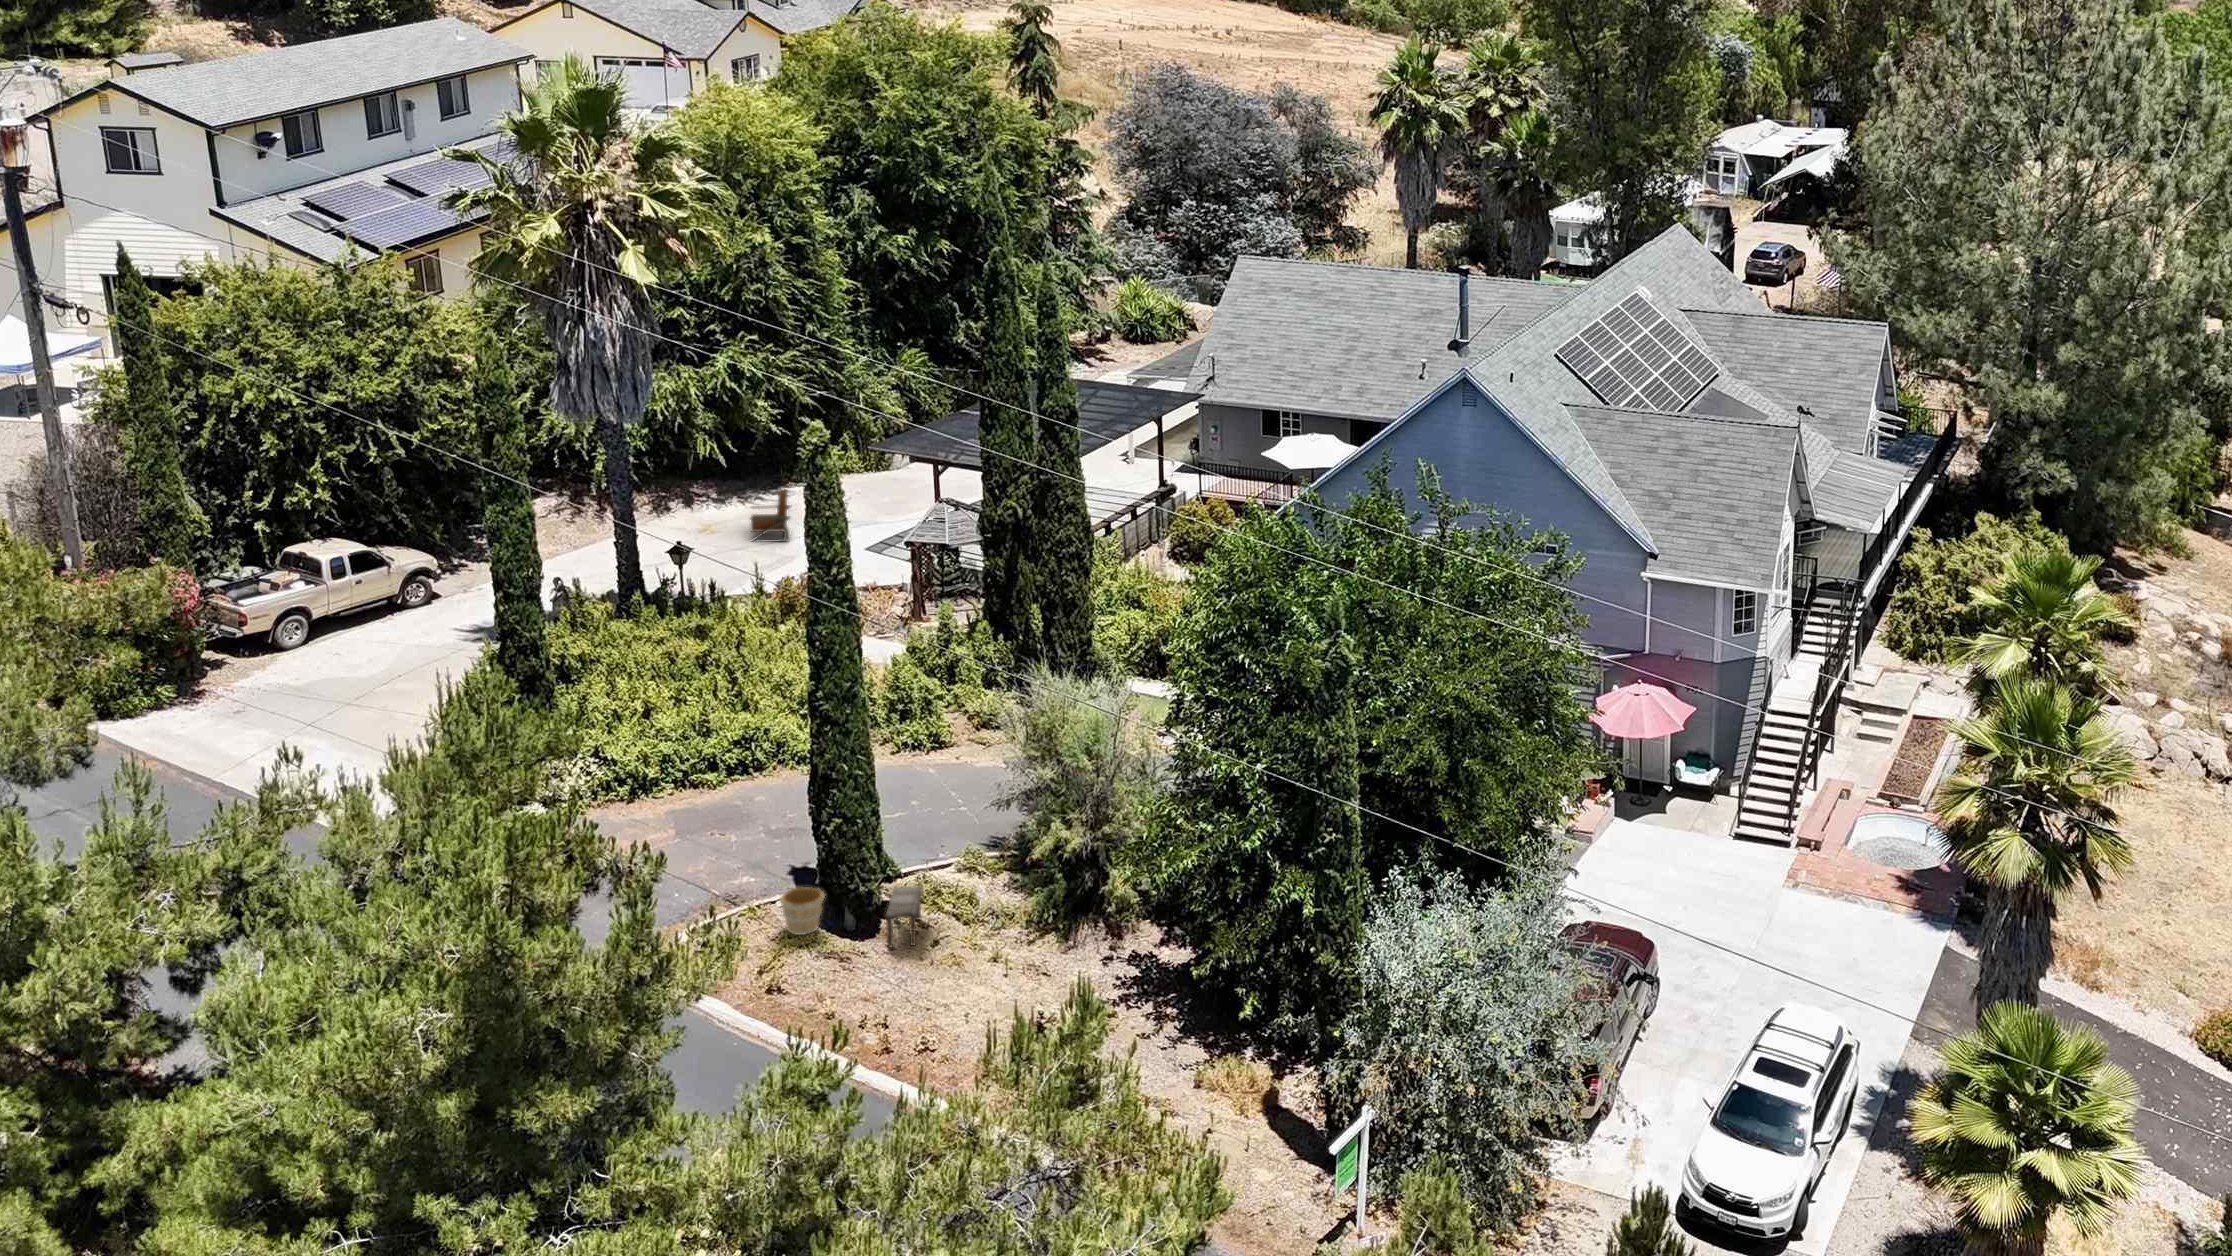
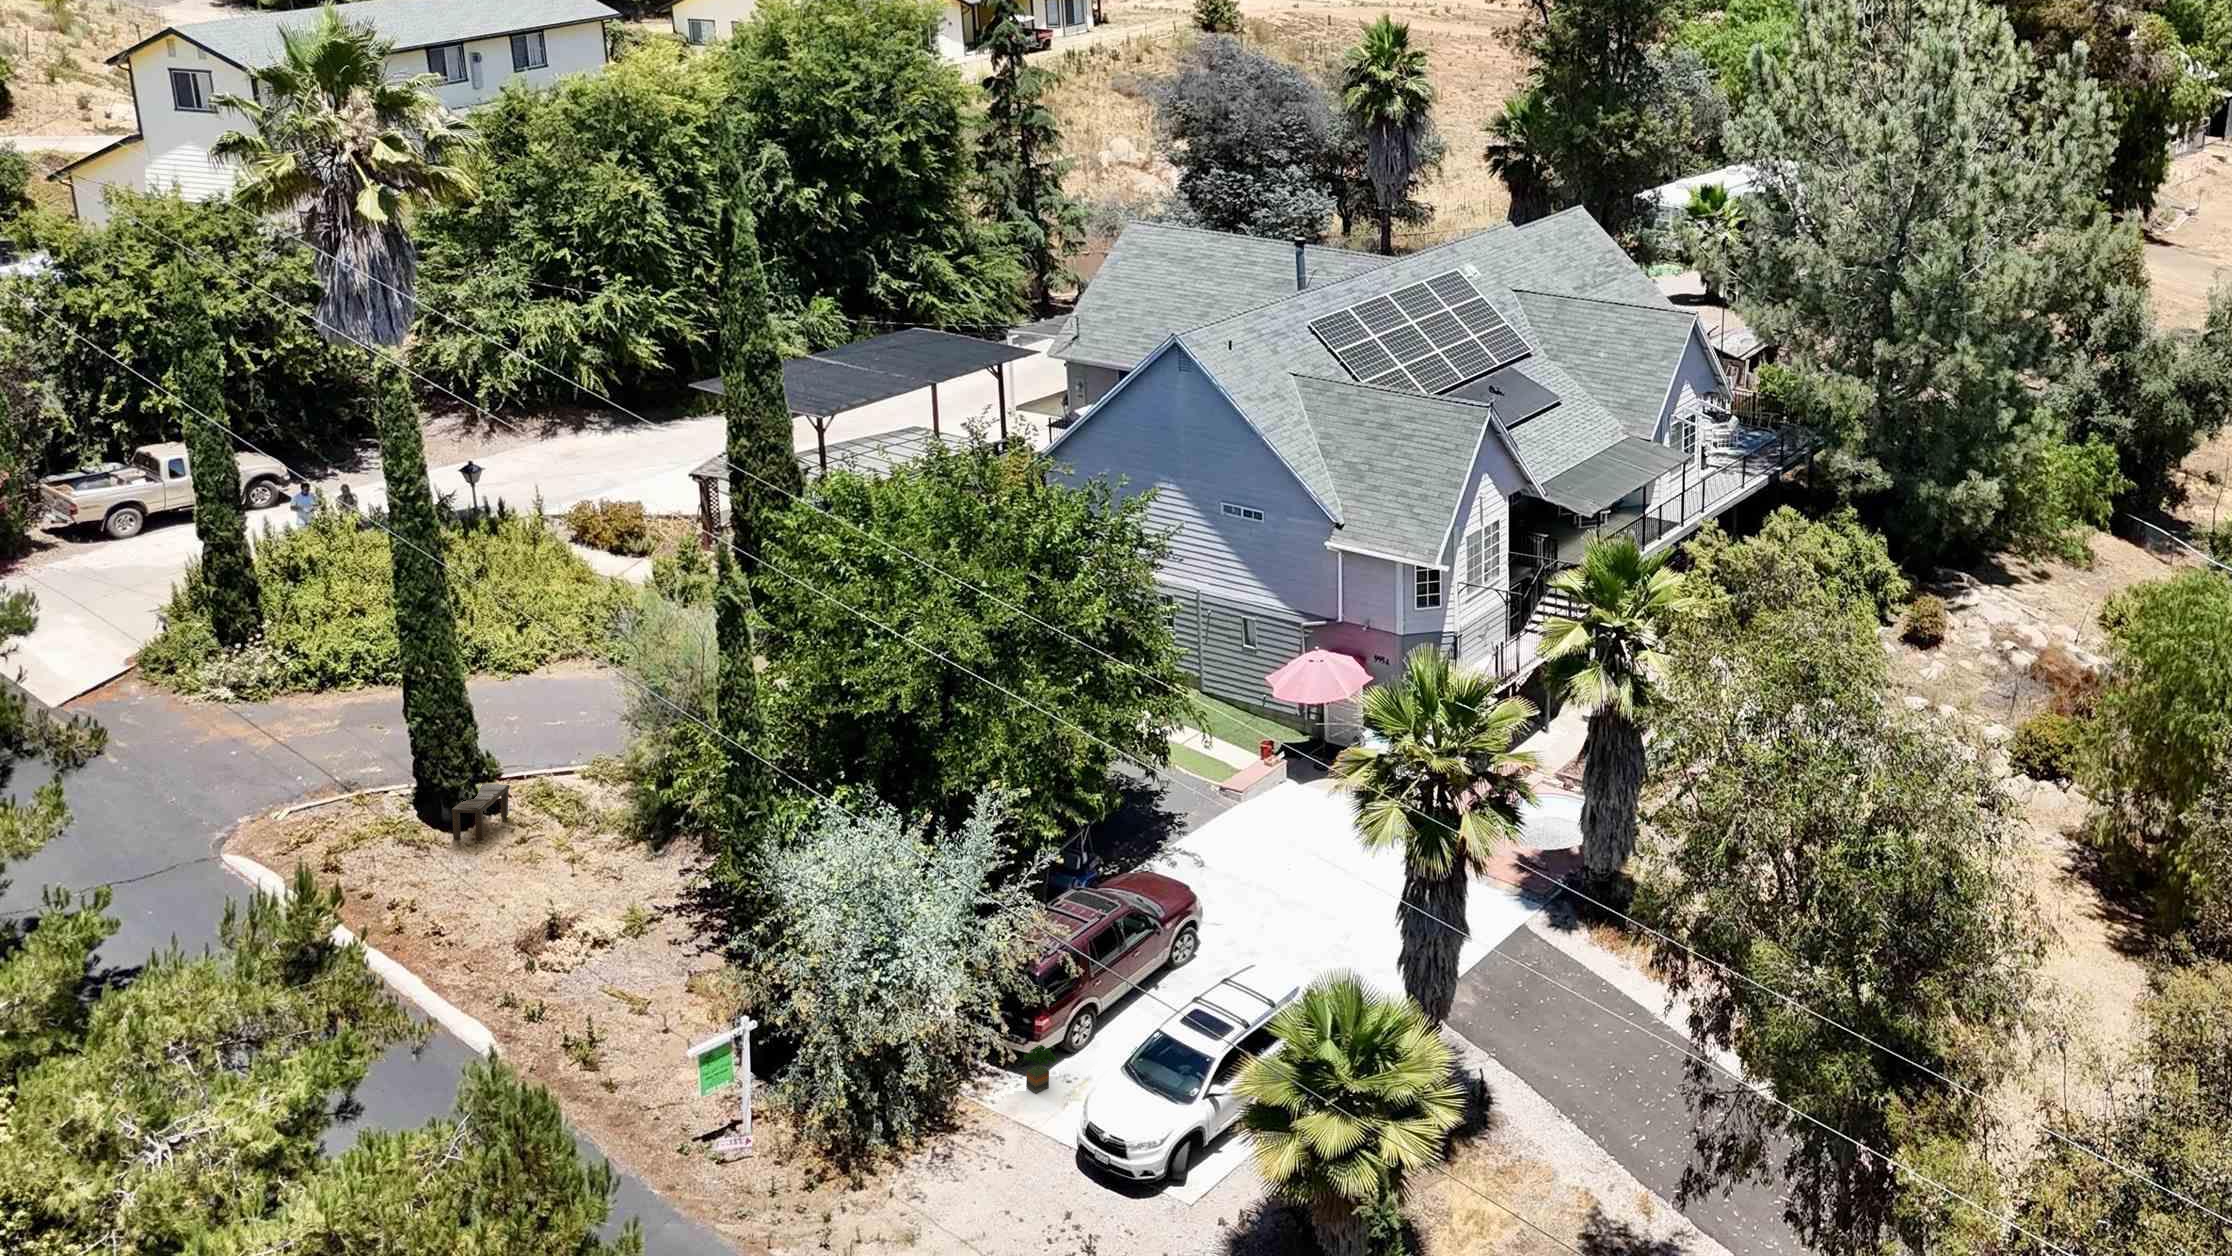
lounge chair: present [750,489,790,542] -> none [600,422,651,472]
wooden bucket: present [780,887,825,935] -> none [362,777,409,822]
potted tree: none [1583,1110,1617,1160] -> present [1024,1045,1057,1094]

